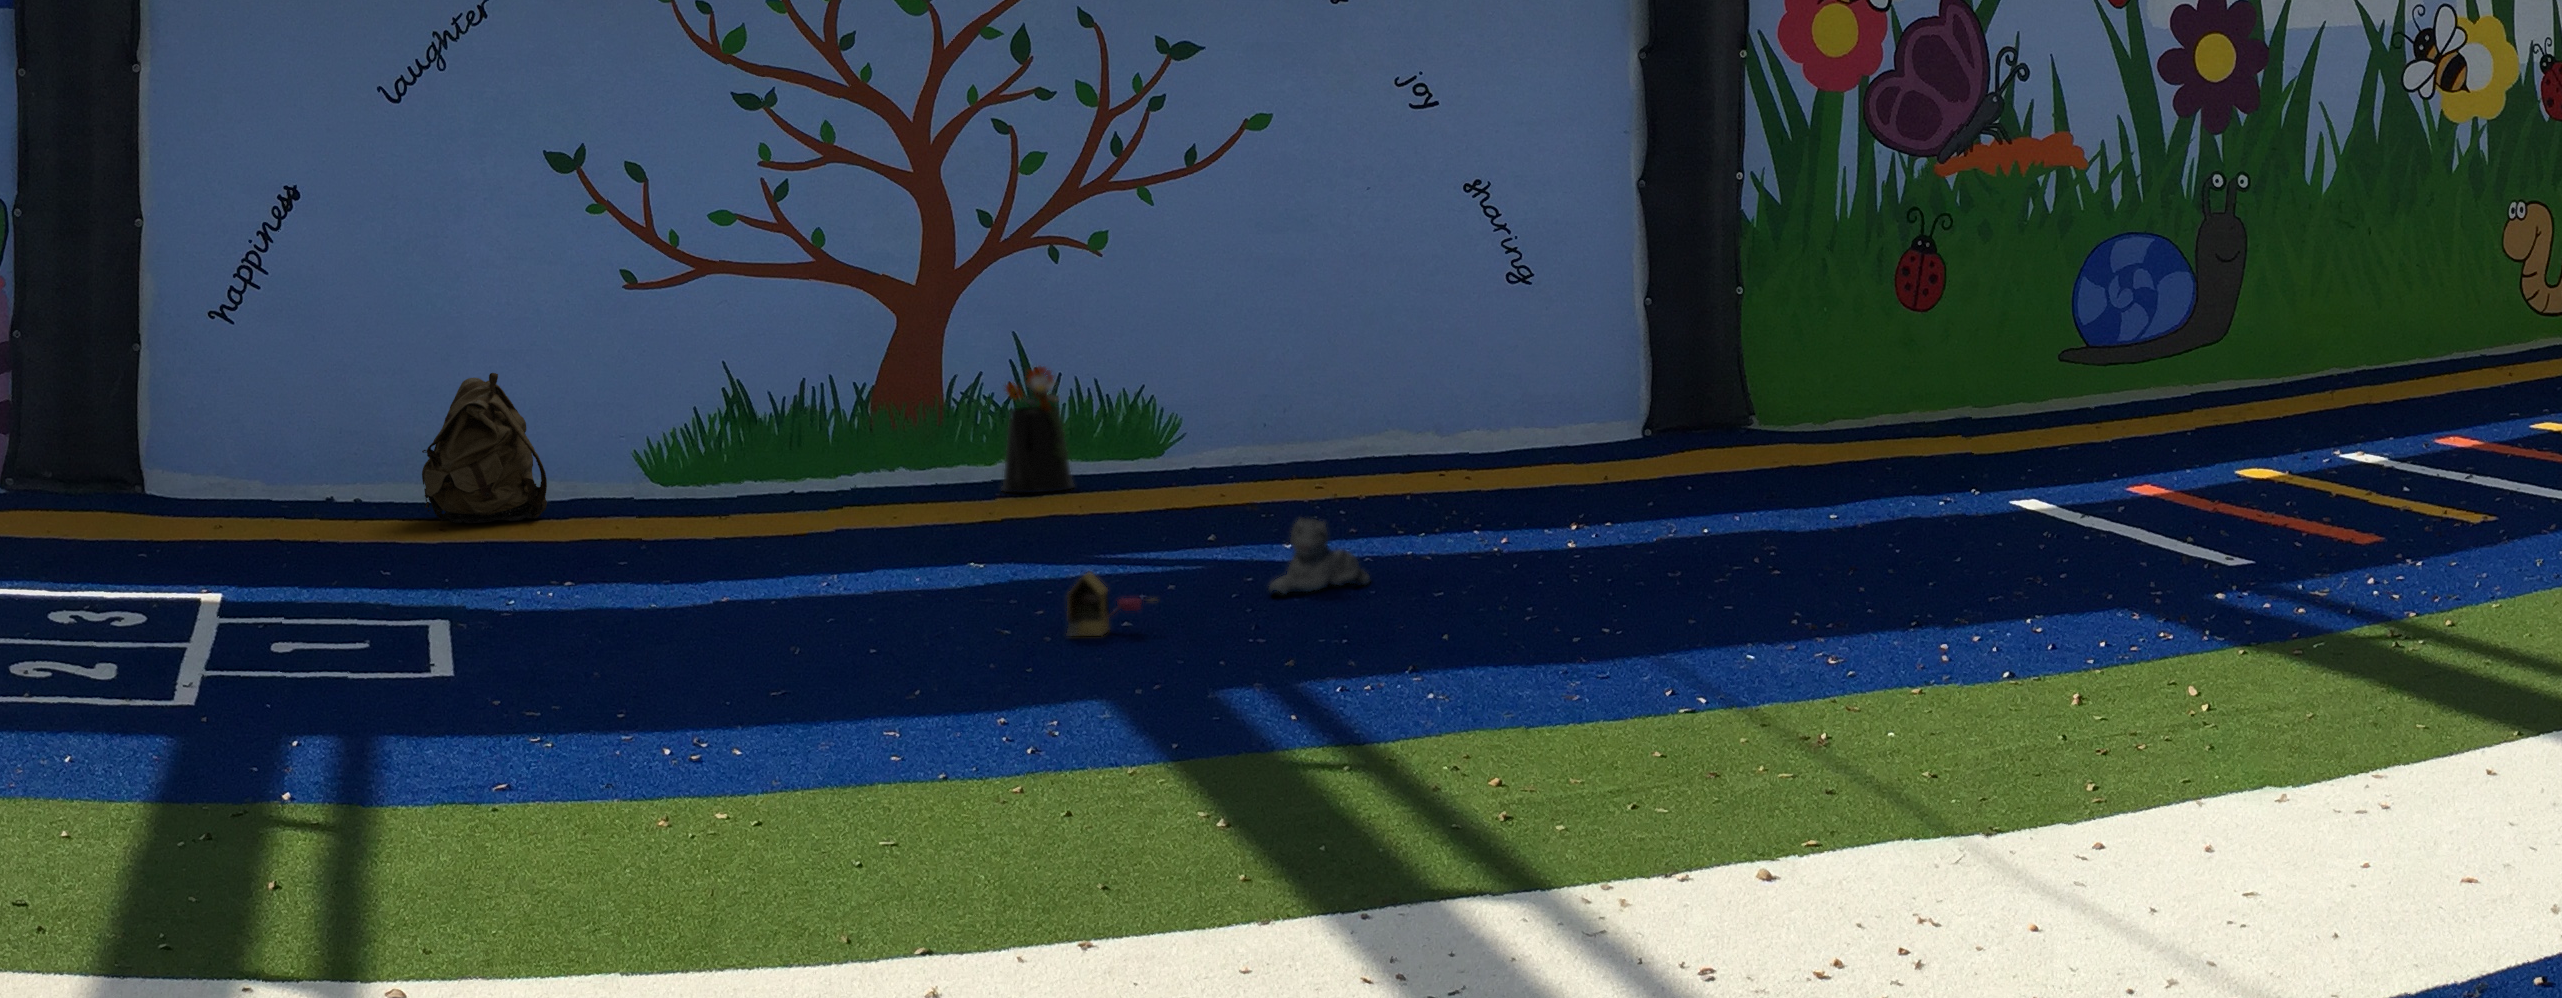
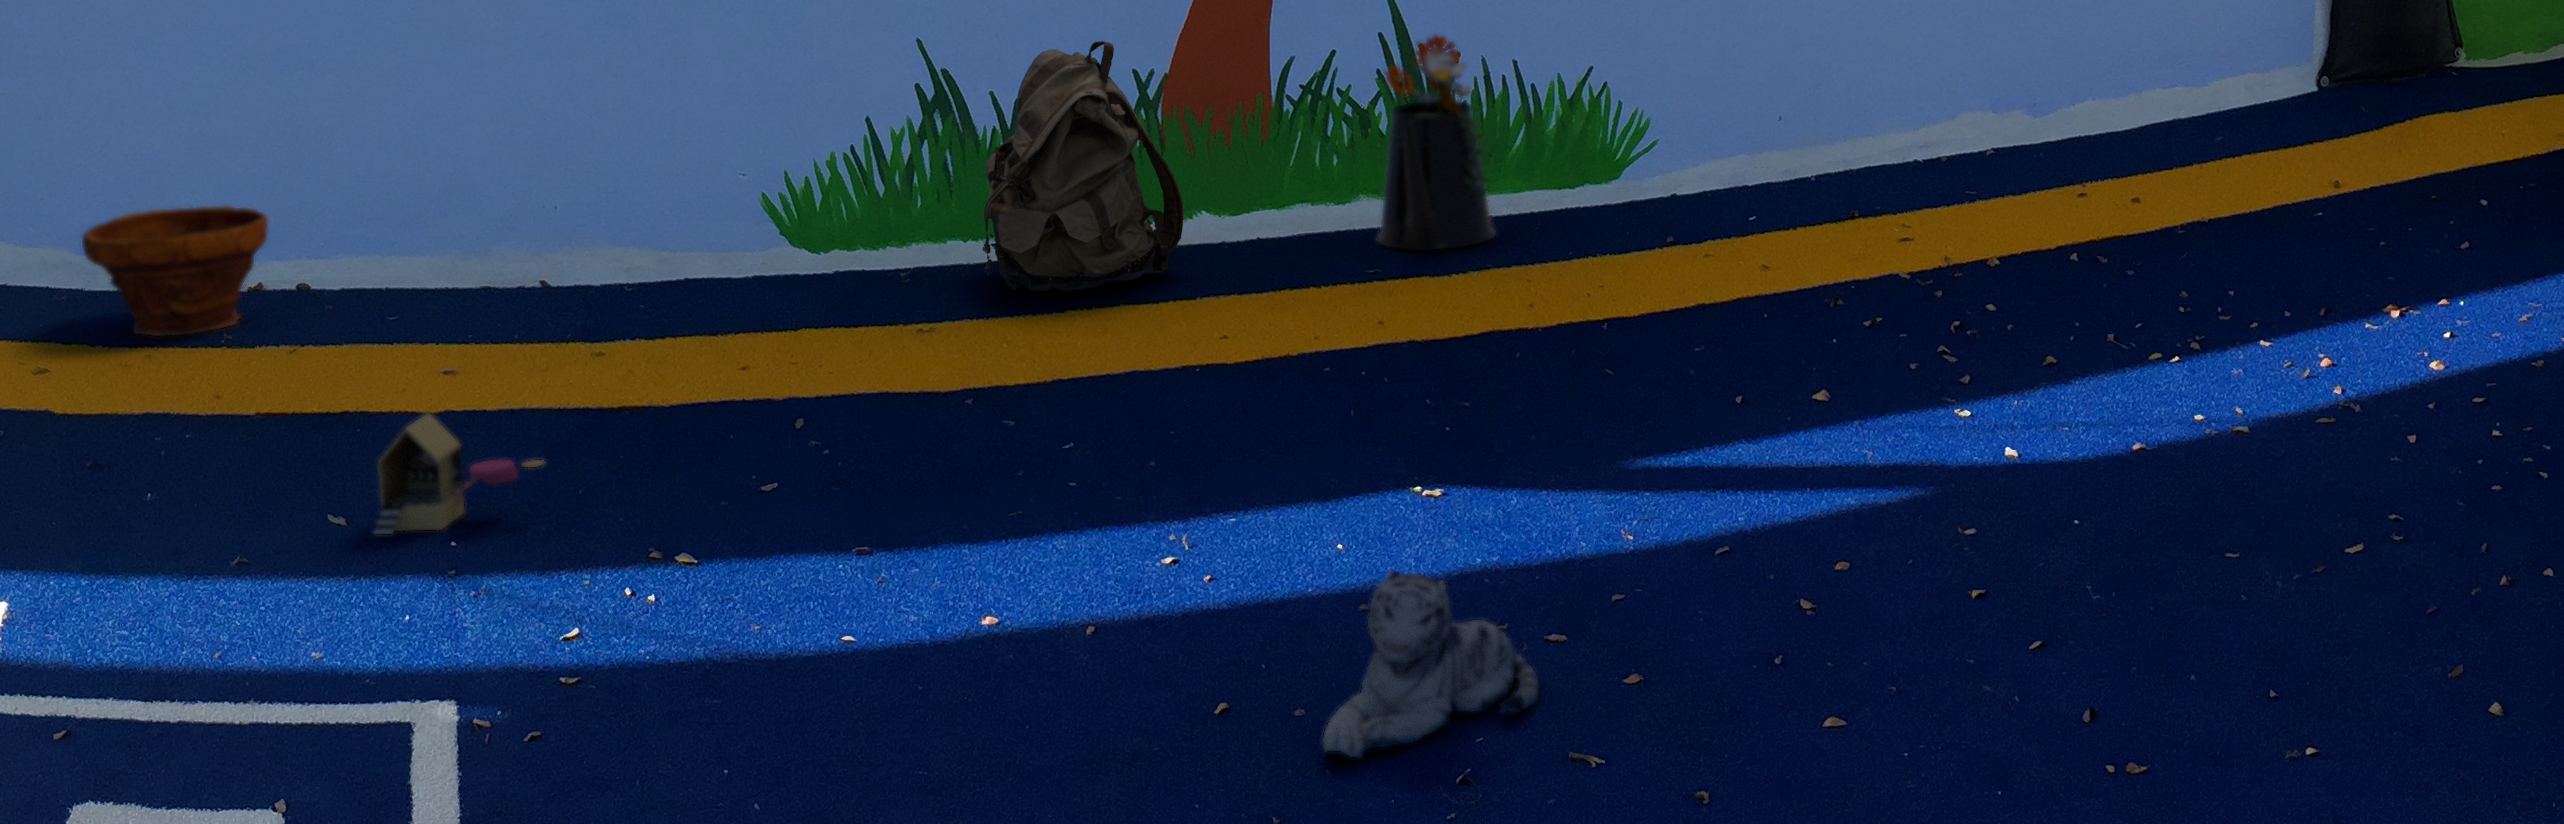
backpack: present [422,373,547,523] -> present [982,41,1183,291]
planter: none [231,455,336,525] -> present [82,205,268,336]
plush toy: present [1269,517,1370,595] -> present [1322,570,1540,757]
toy house: present [1066,572,1142,636] -> present [373,414,544,534]

